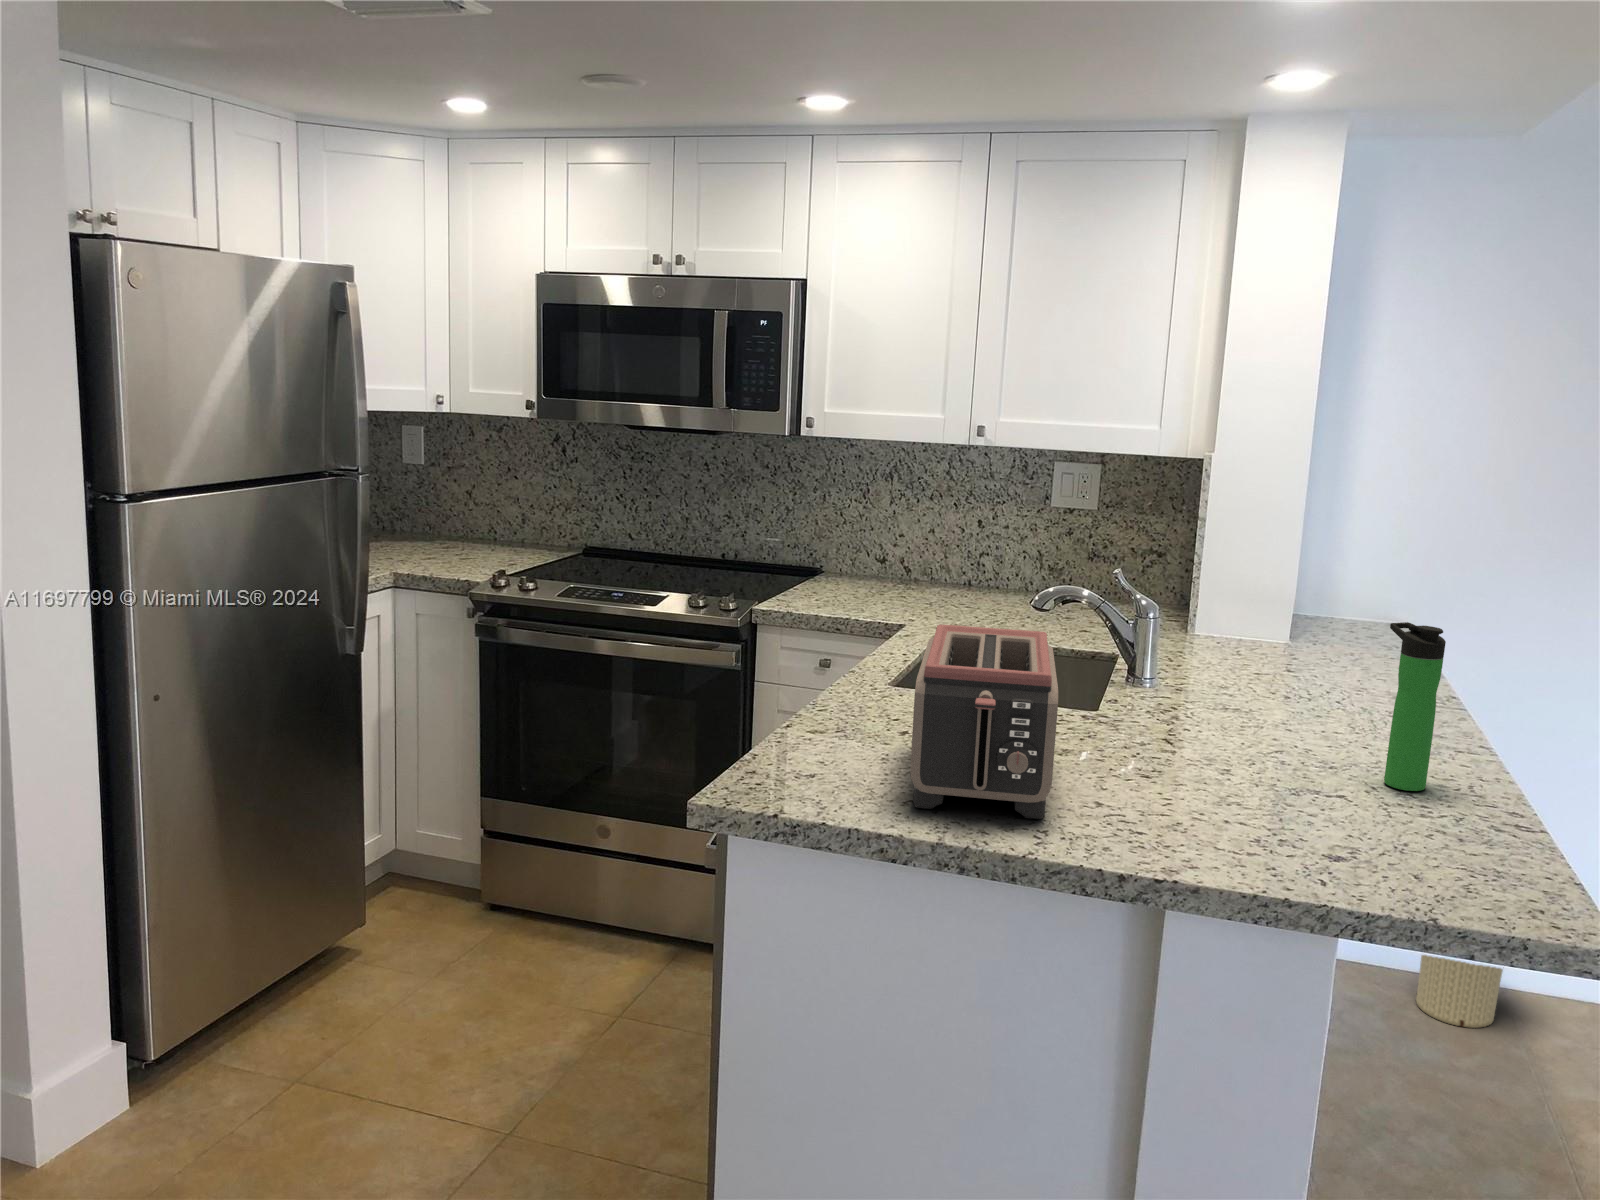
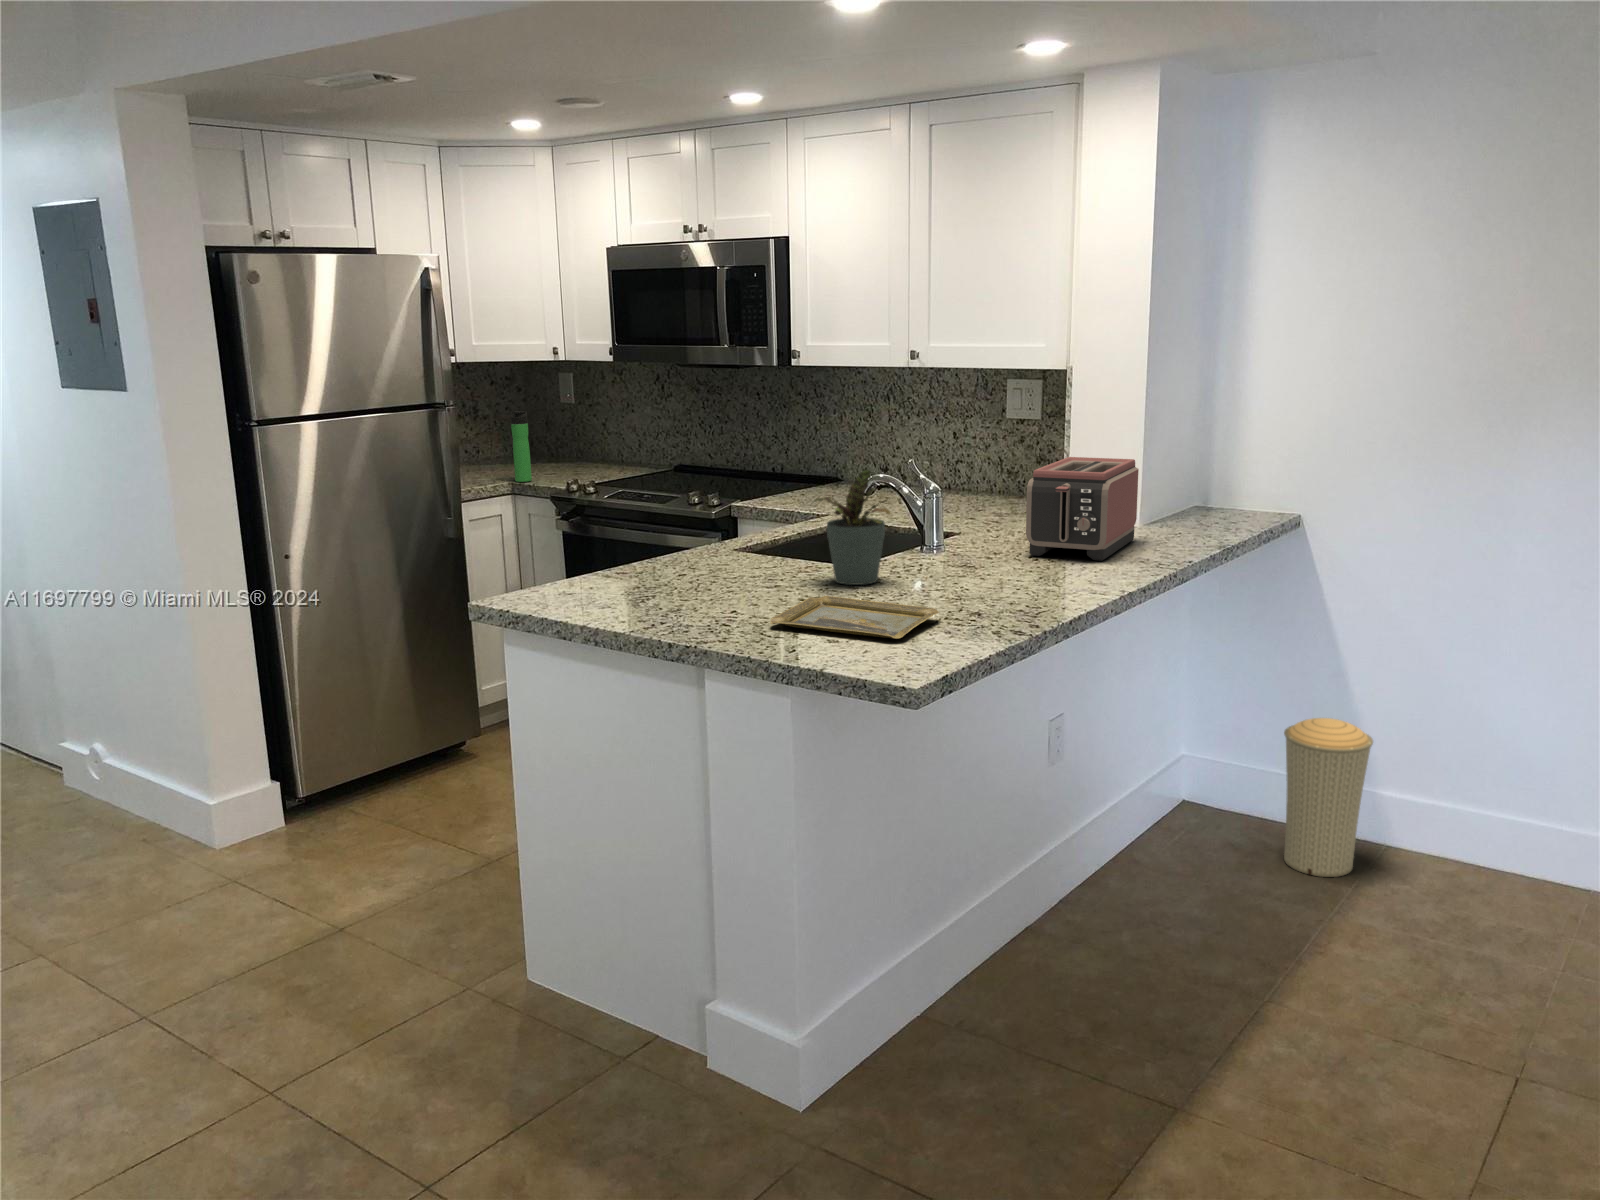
potted plant: none [1099,600,1216,748] -> present [814,470,893,585]
bottle: present [1384,622,1446,791] -> present [511,411,532,482]
toaster: present [910,624,1058,819] -> present [1026,457,1139,561]
tray: none [1186,776,1420,851] -> present [770,596,939,639]

